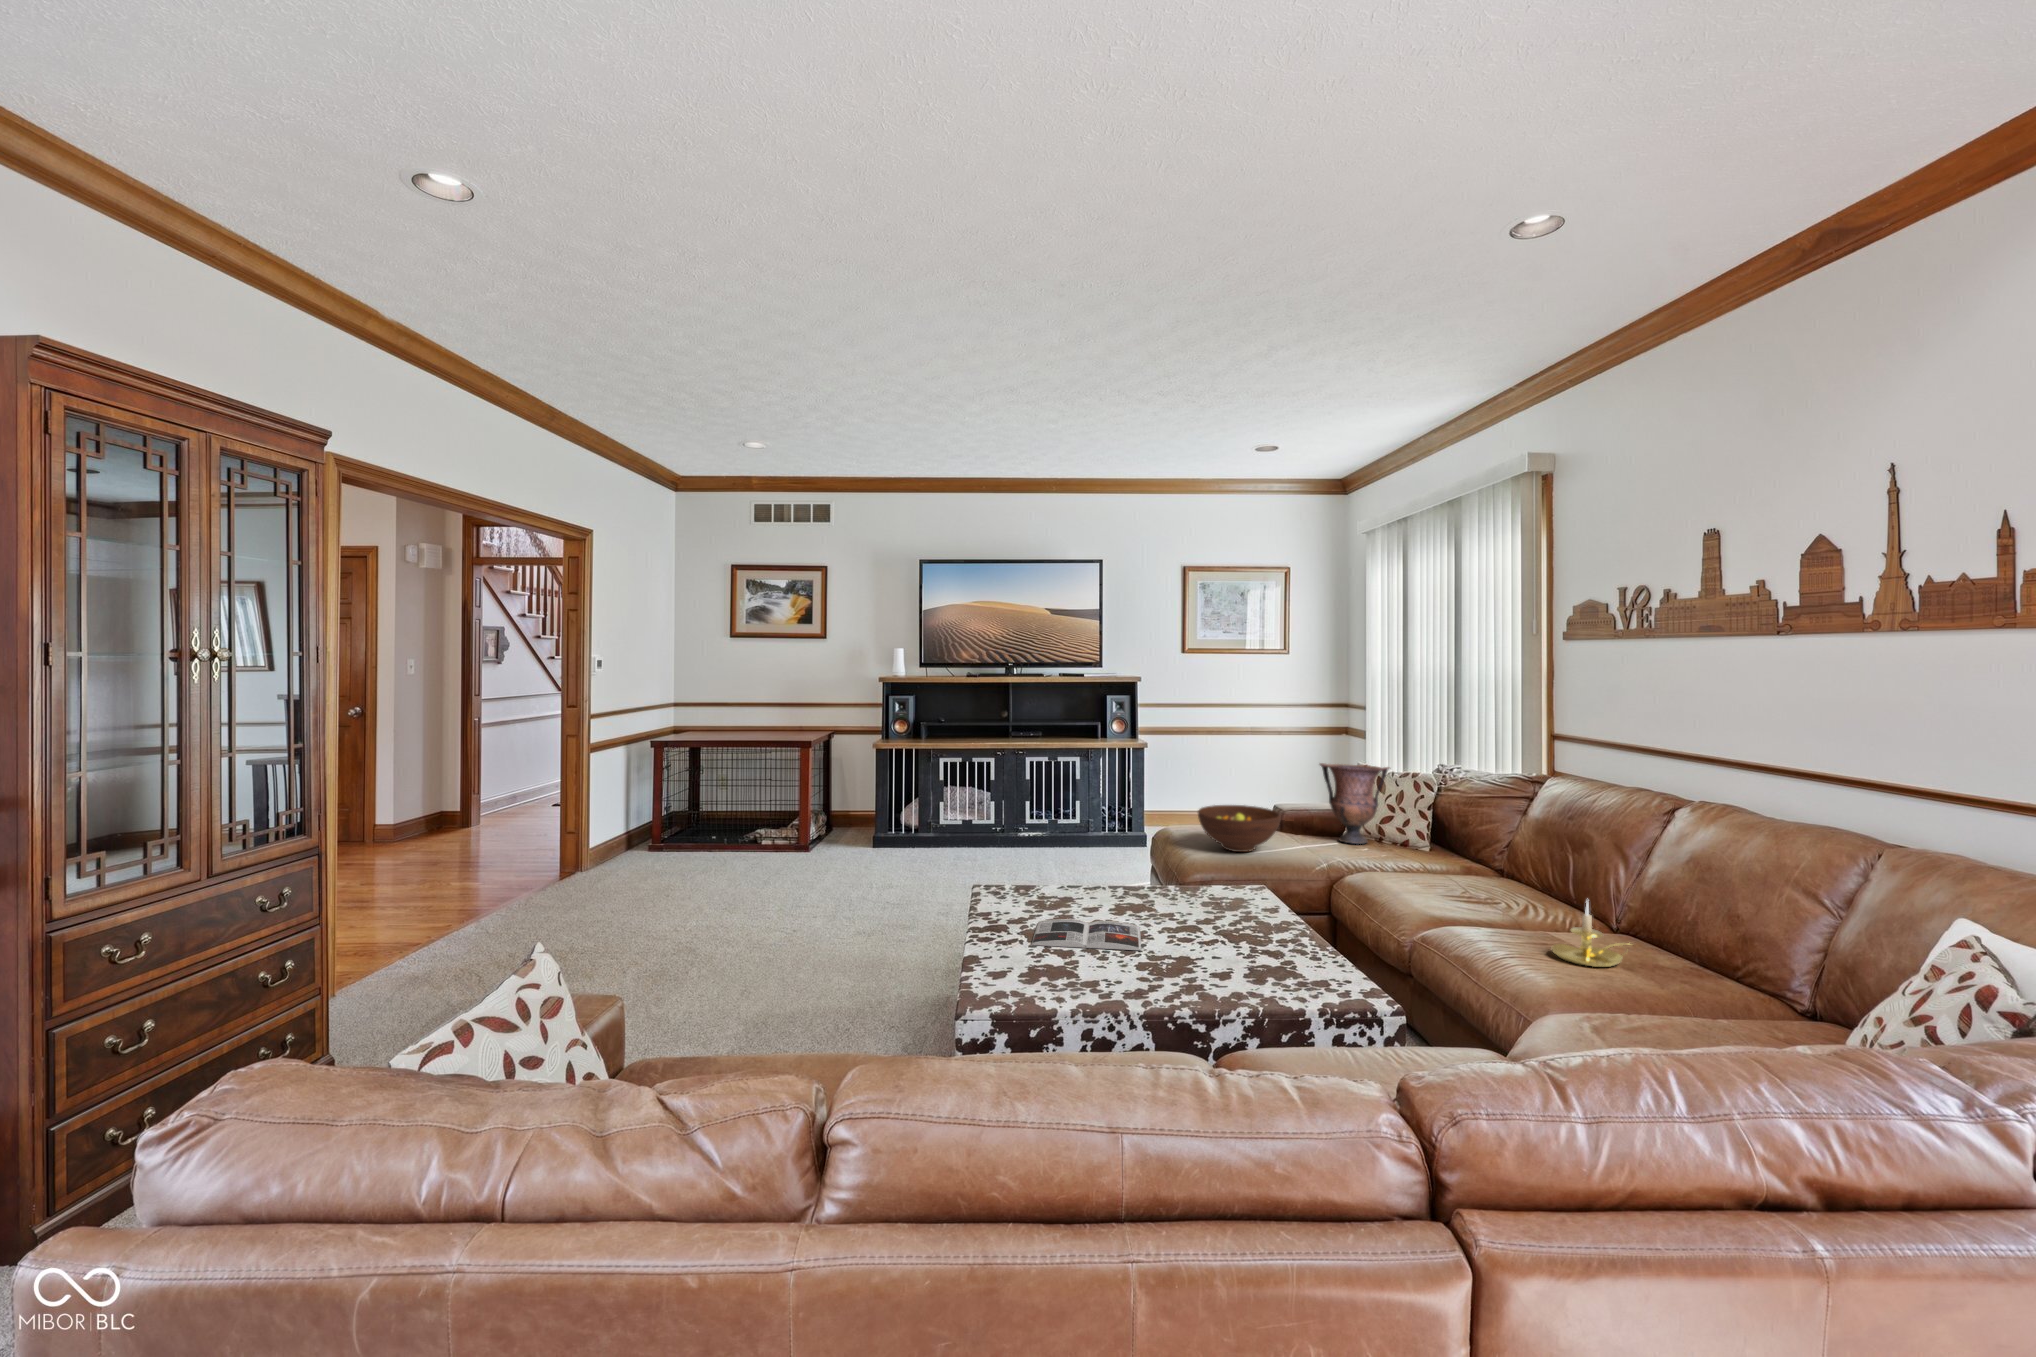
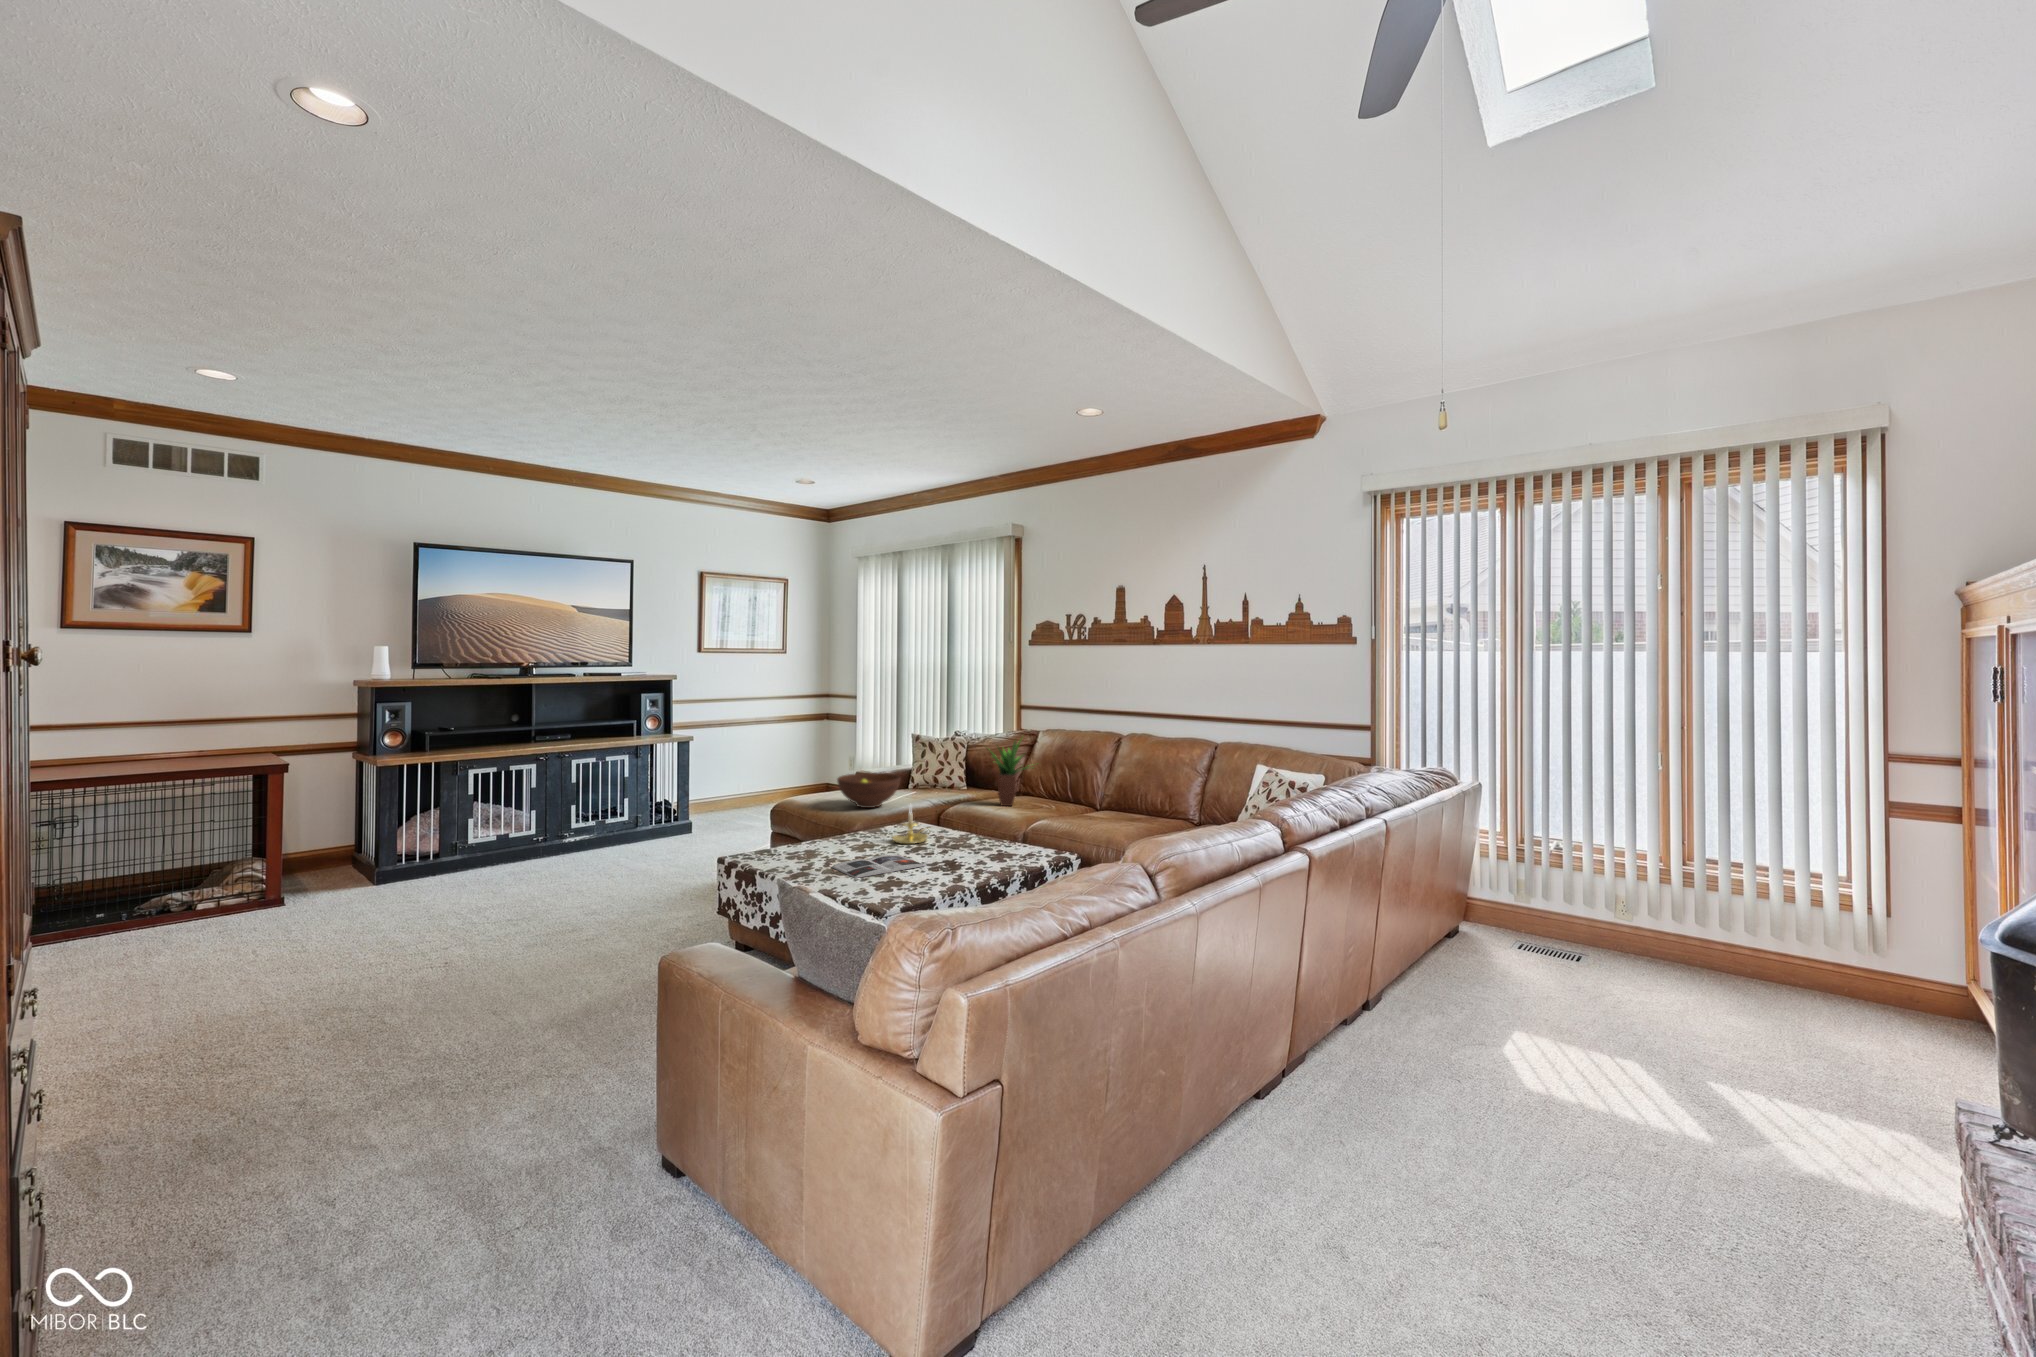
vase: present [1320,763,1389,844] -> none [903,735,952,793]
potted plant: none [1400,777,1495,884] -> present [989,740,1029,806]
candle holder: present [1551,901,1628,967] -> present [892,812,928,844]

